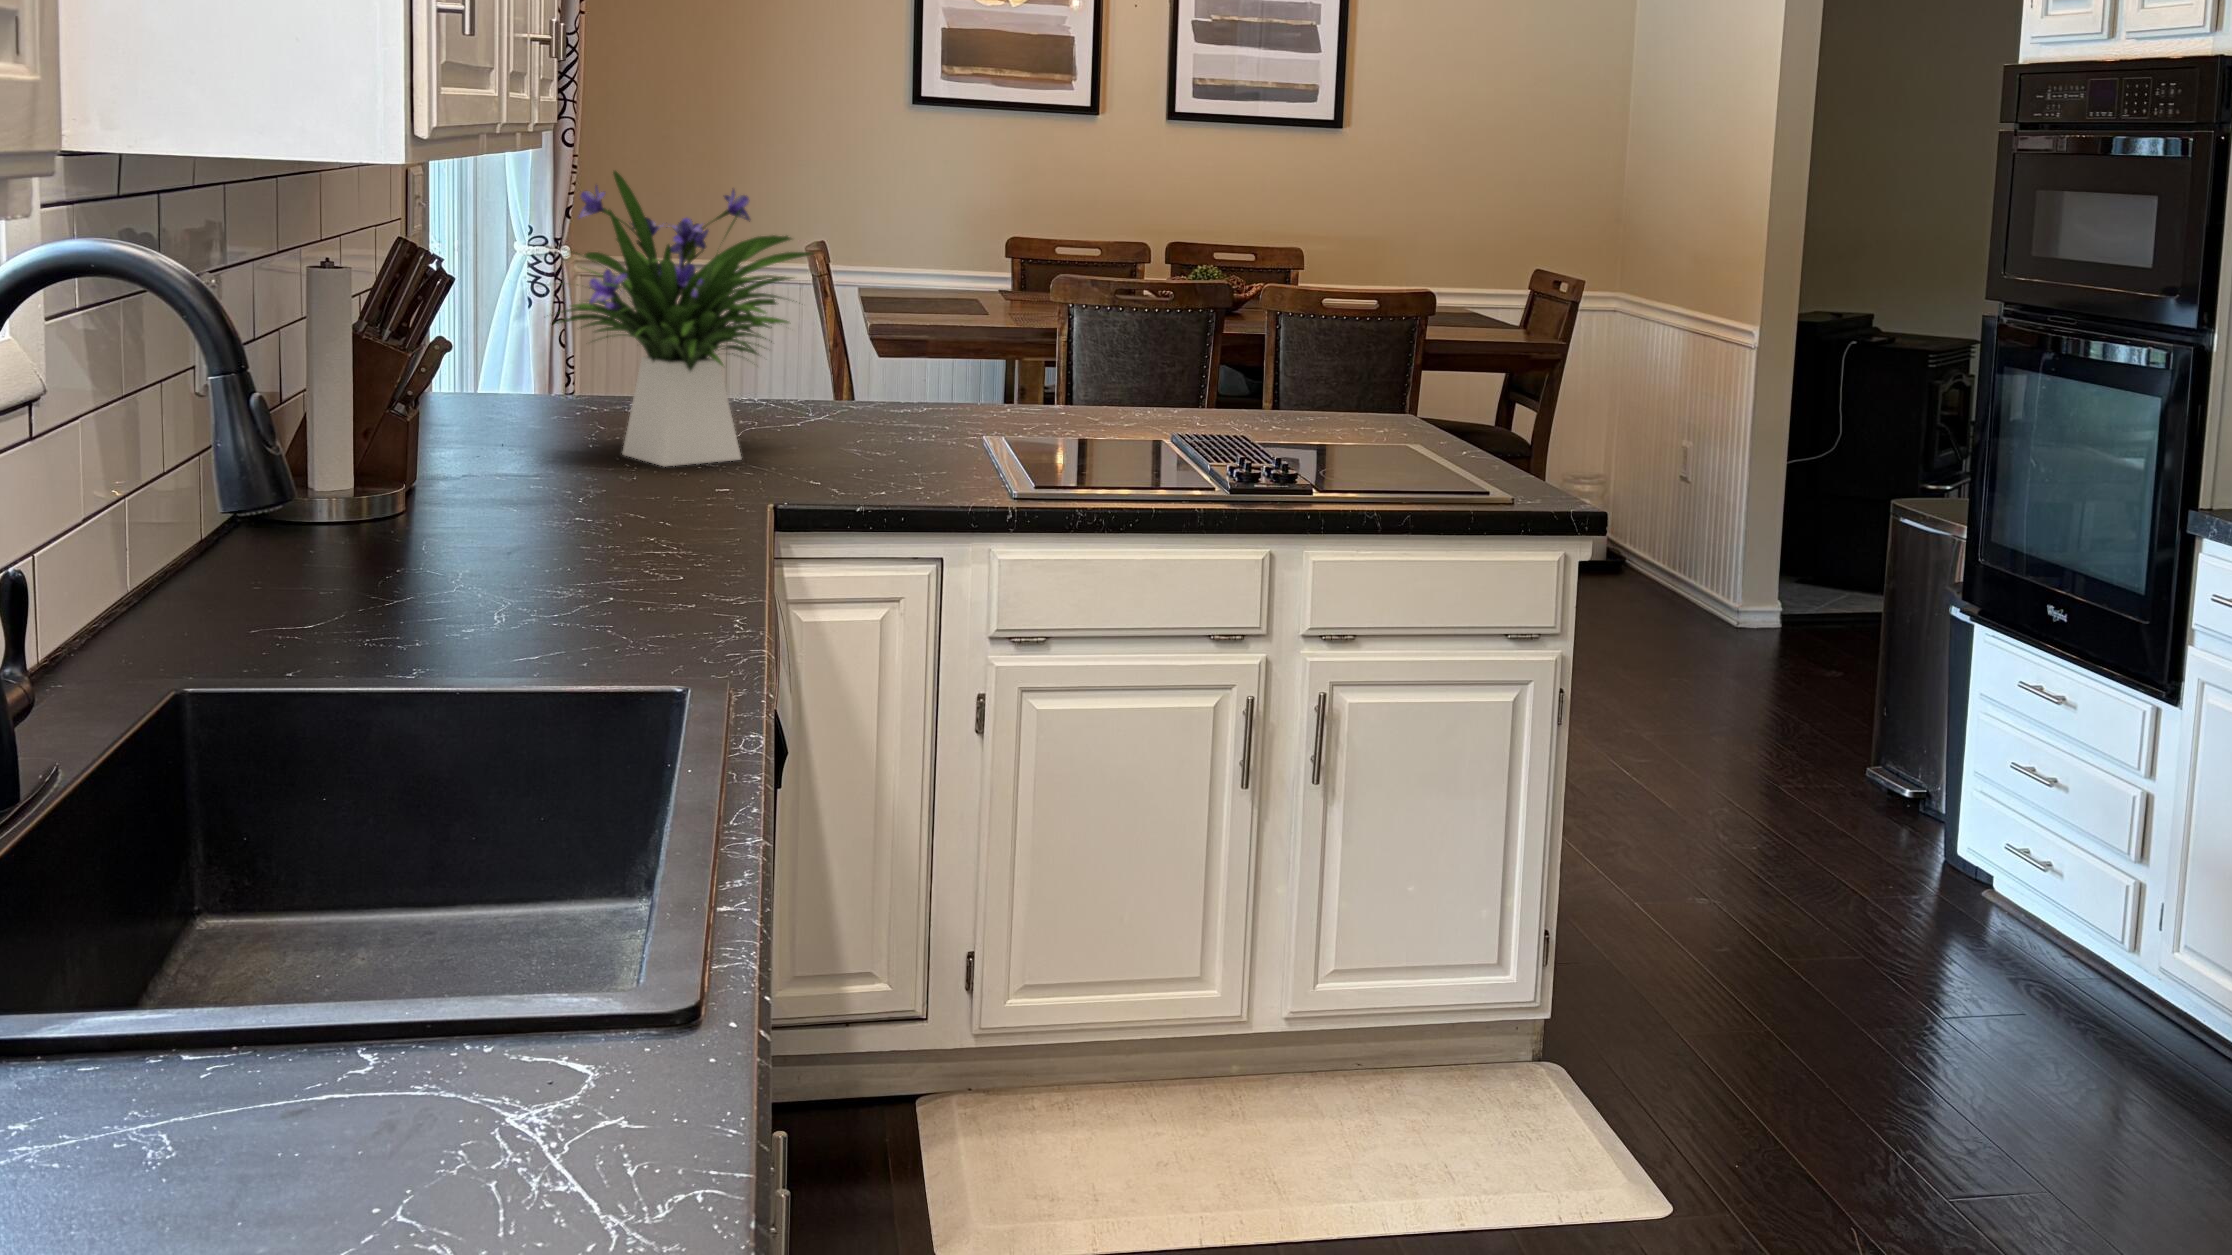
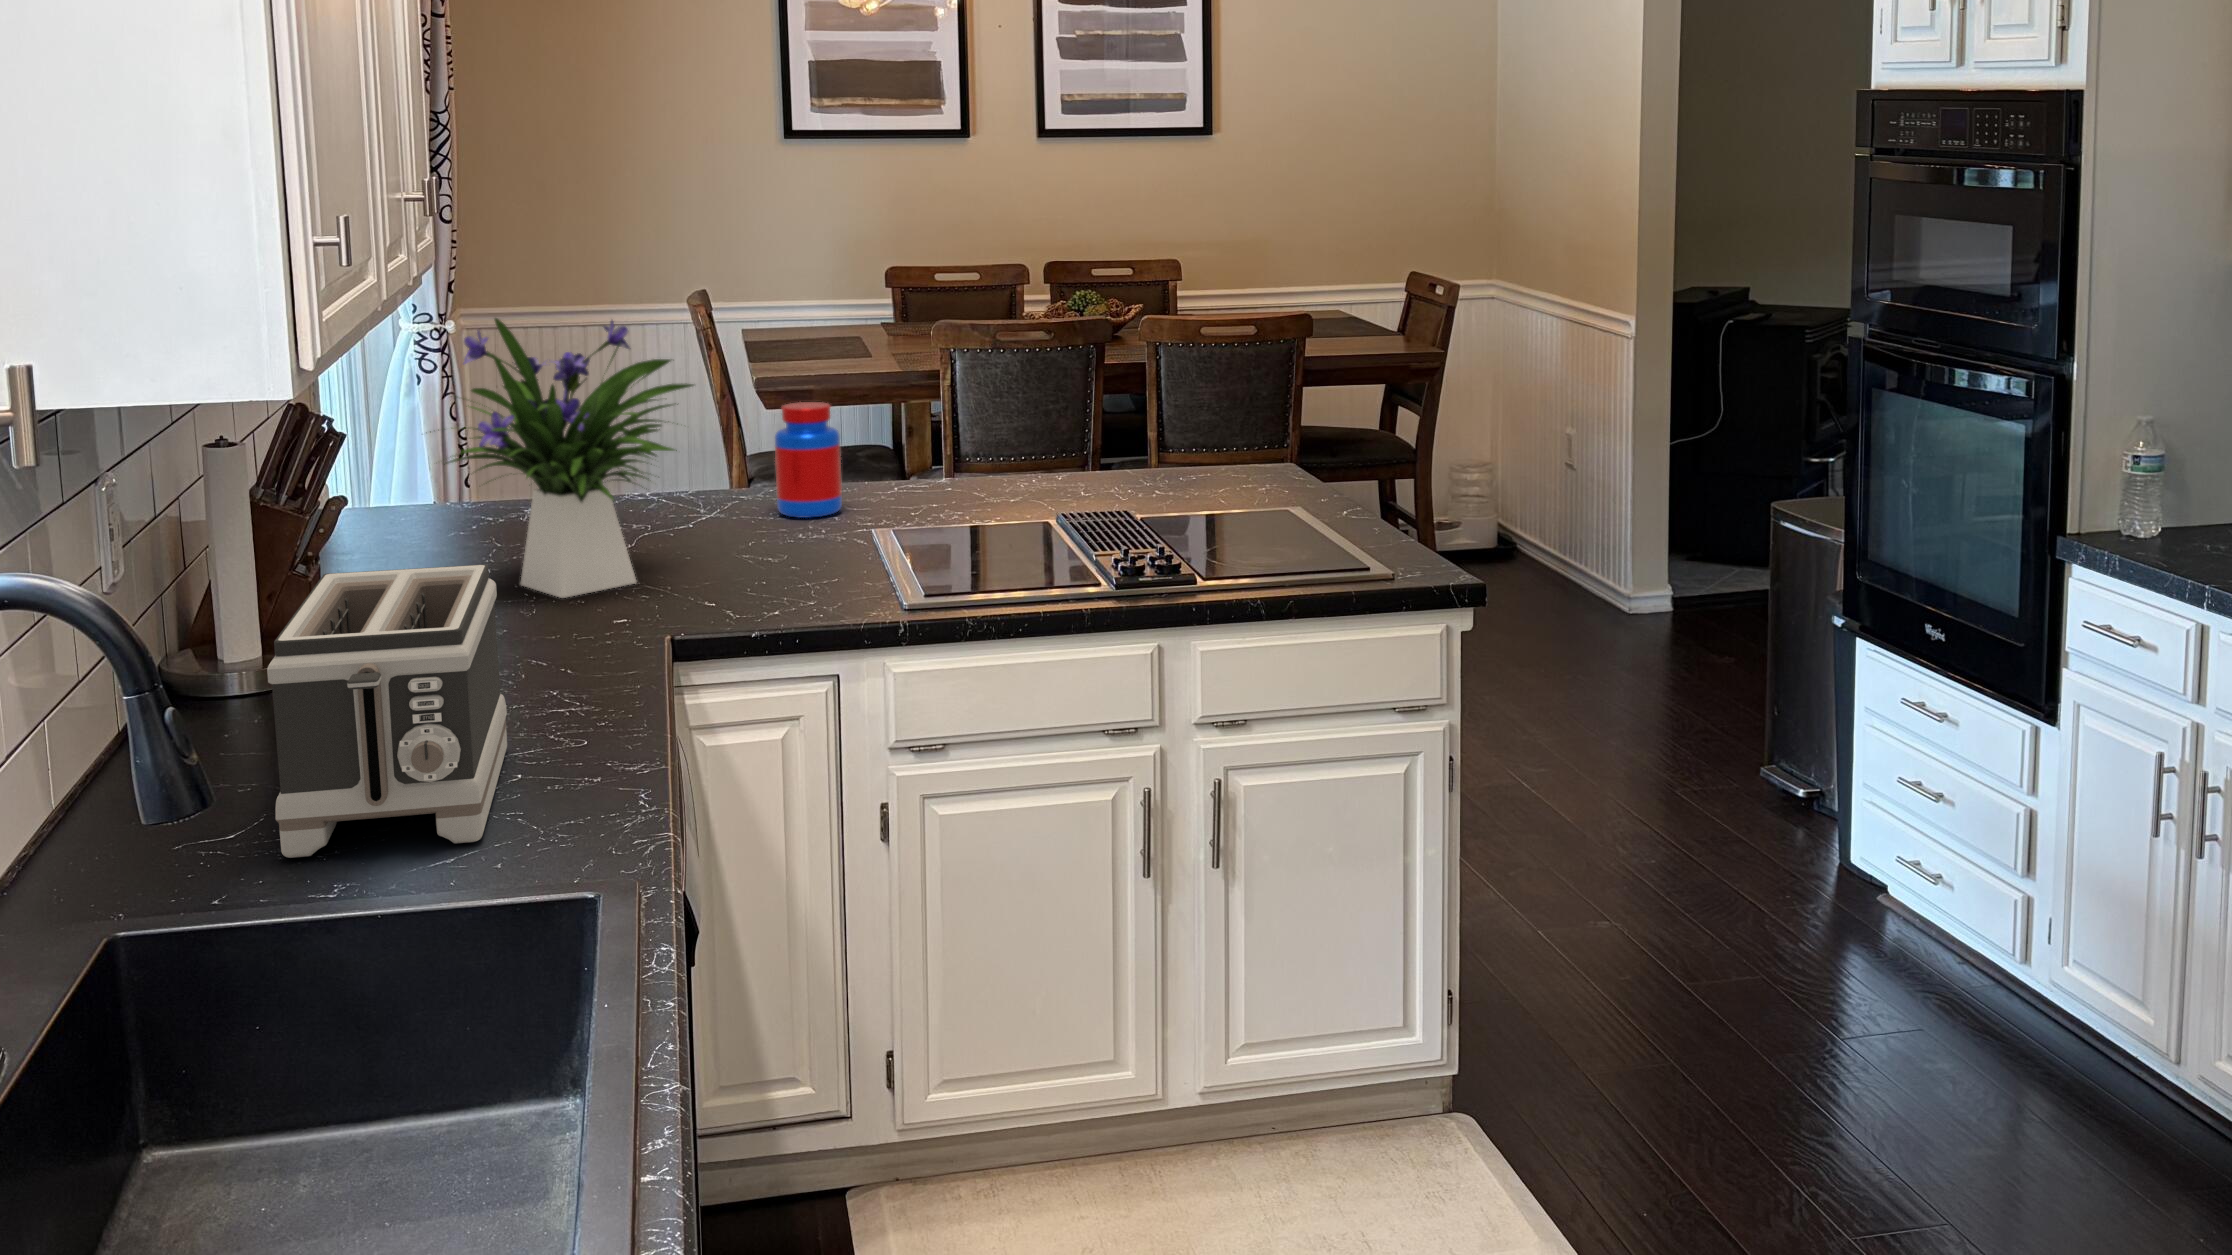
jar: none [889,306,957,421] -> present [775,402,842,518]
toaster: none [347,376,598,646] -> present [267,564,507,858]

